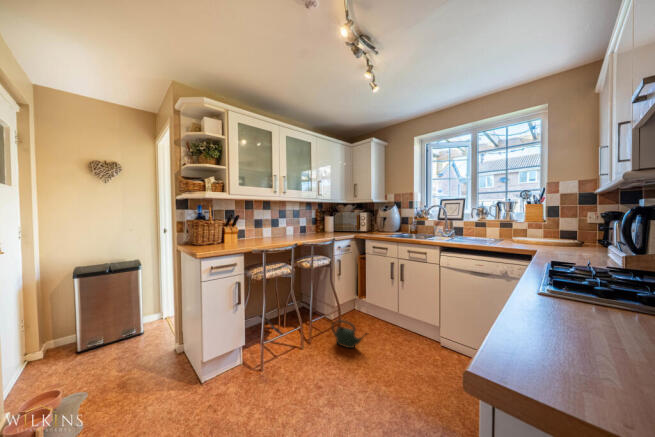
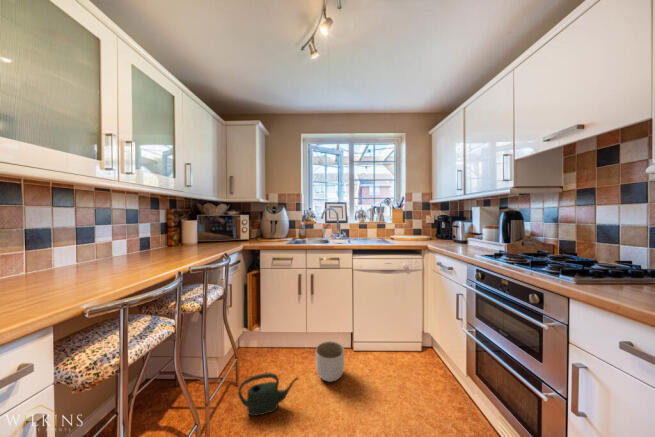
planter: none [391,322,416,354] -> present [316,342,344,382]

